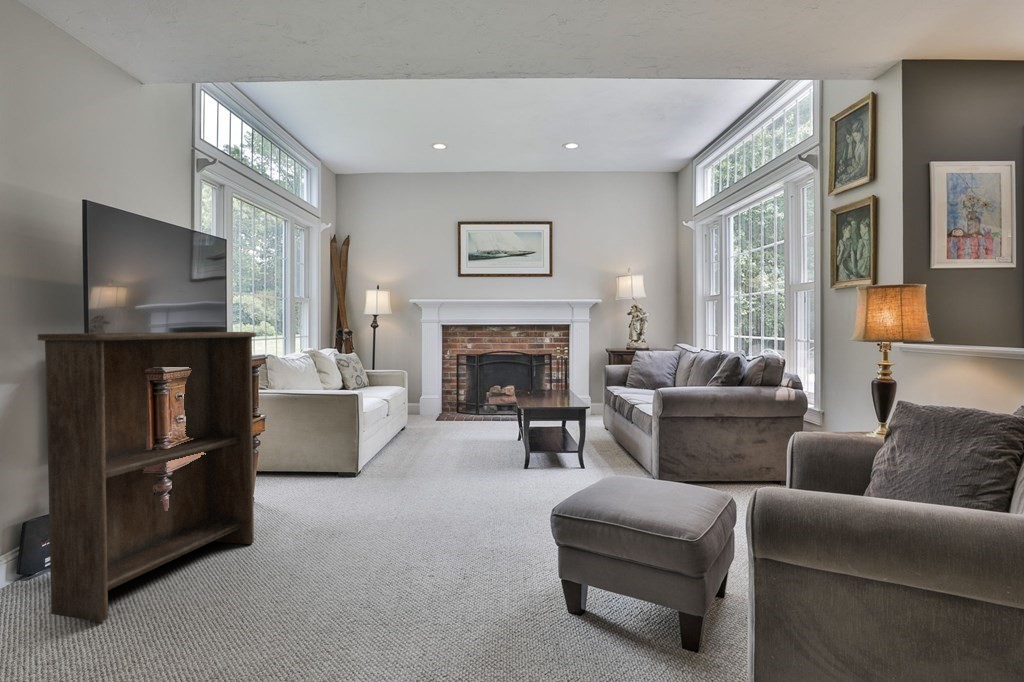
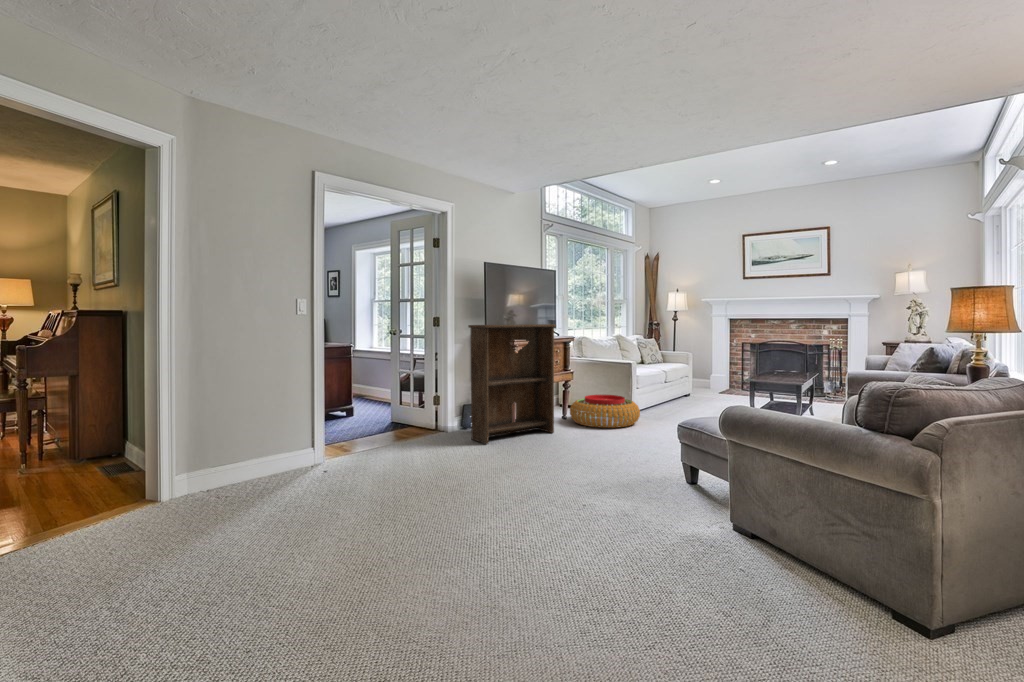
pouf: none [267,448,390,512] -> present [570,395,640,428]

